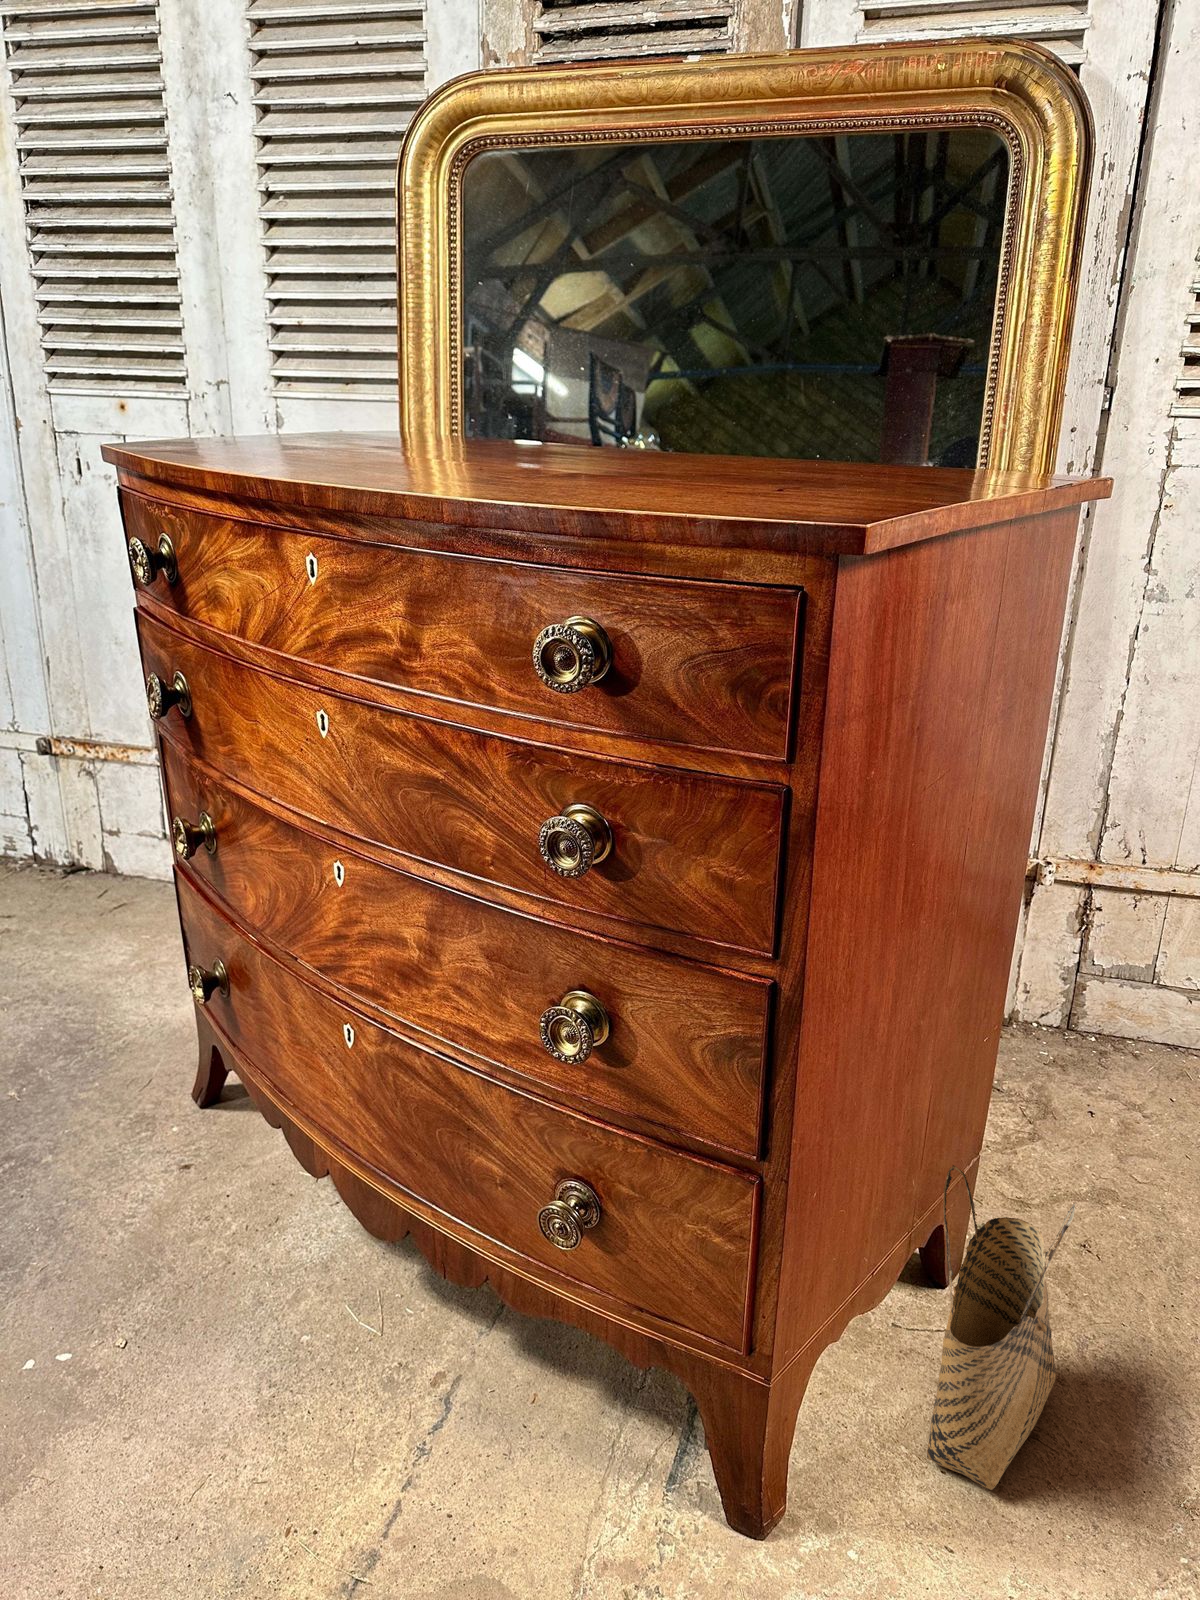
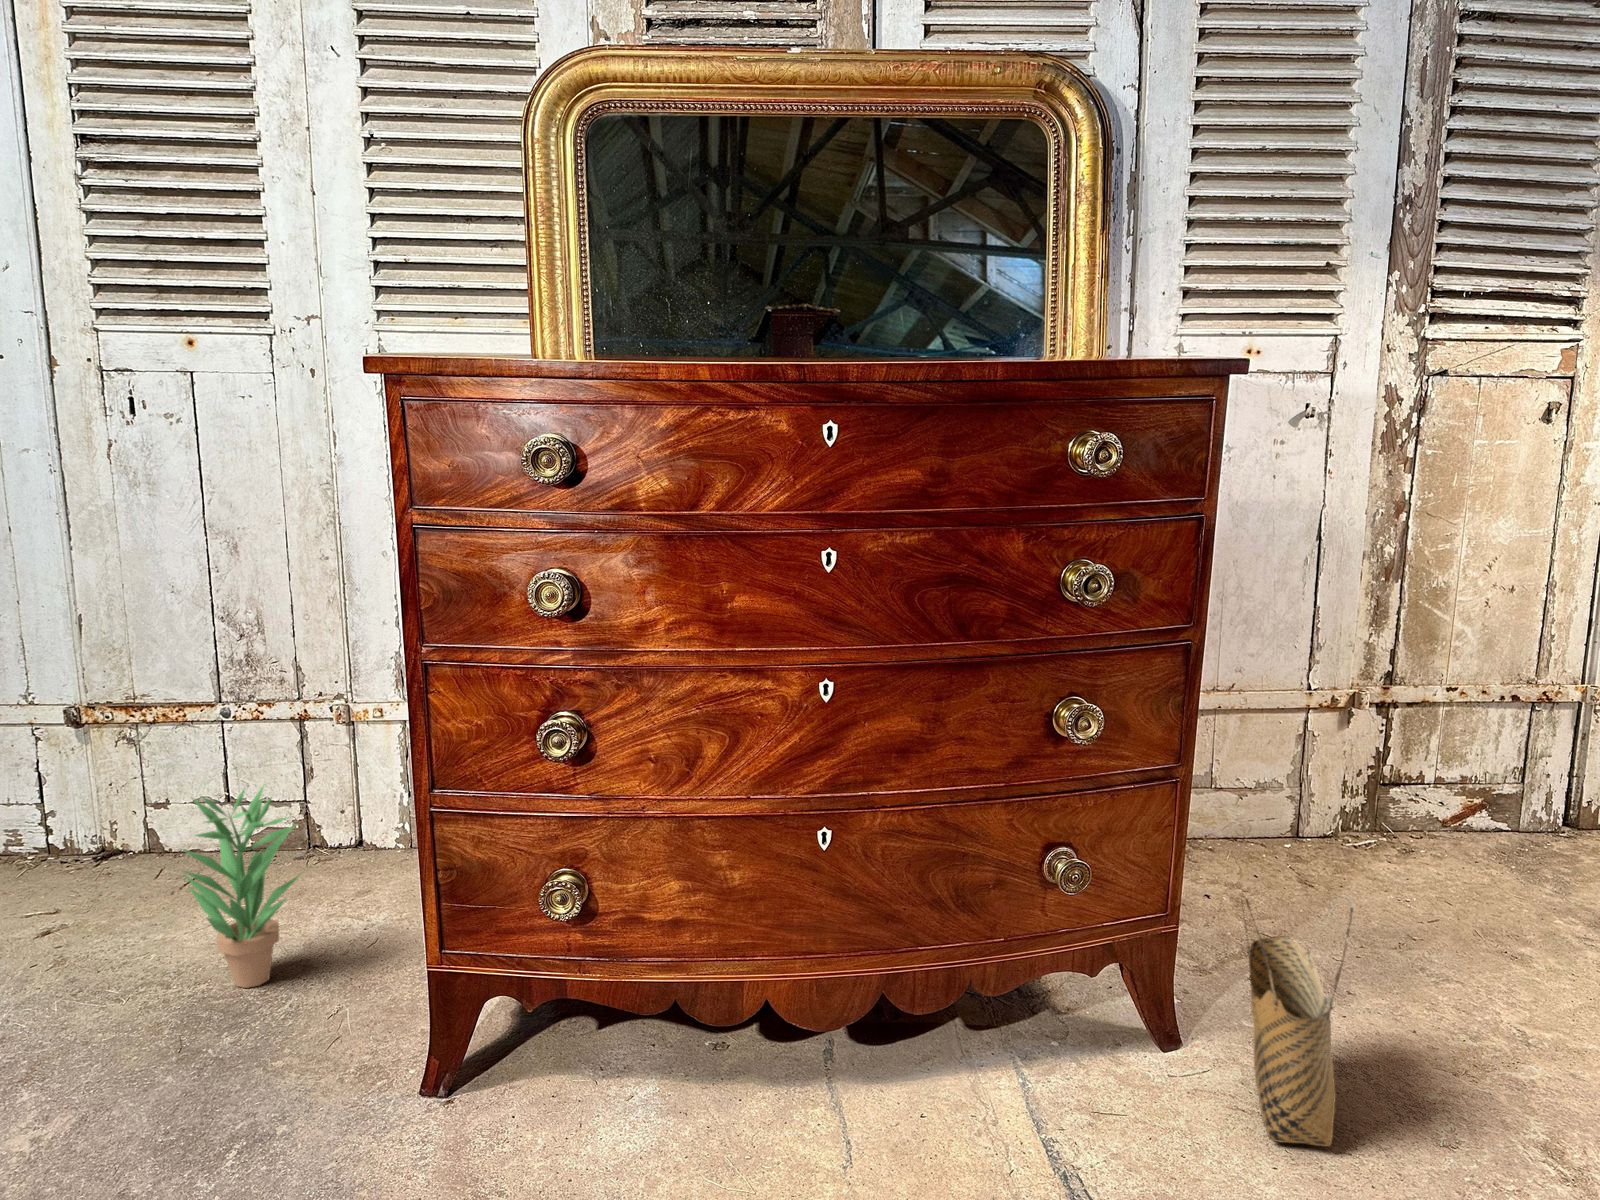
potted plant: none [26,842,138,1022] -> present [182,786,300,988]

